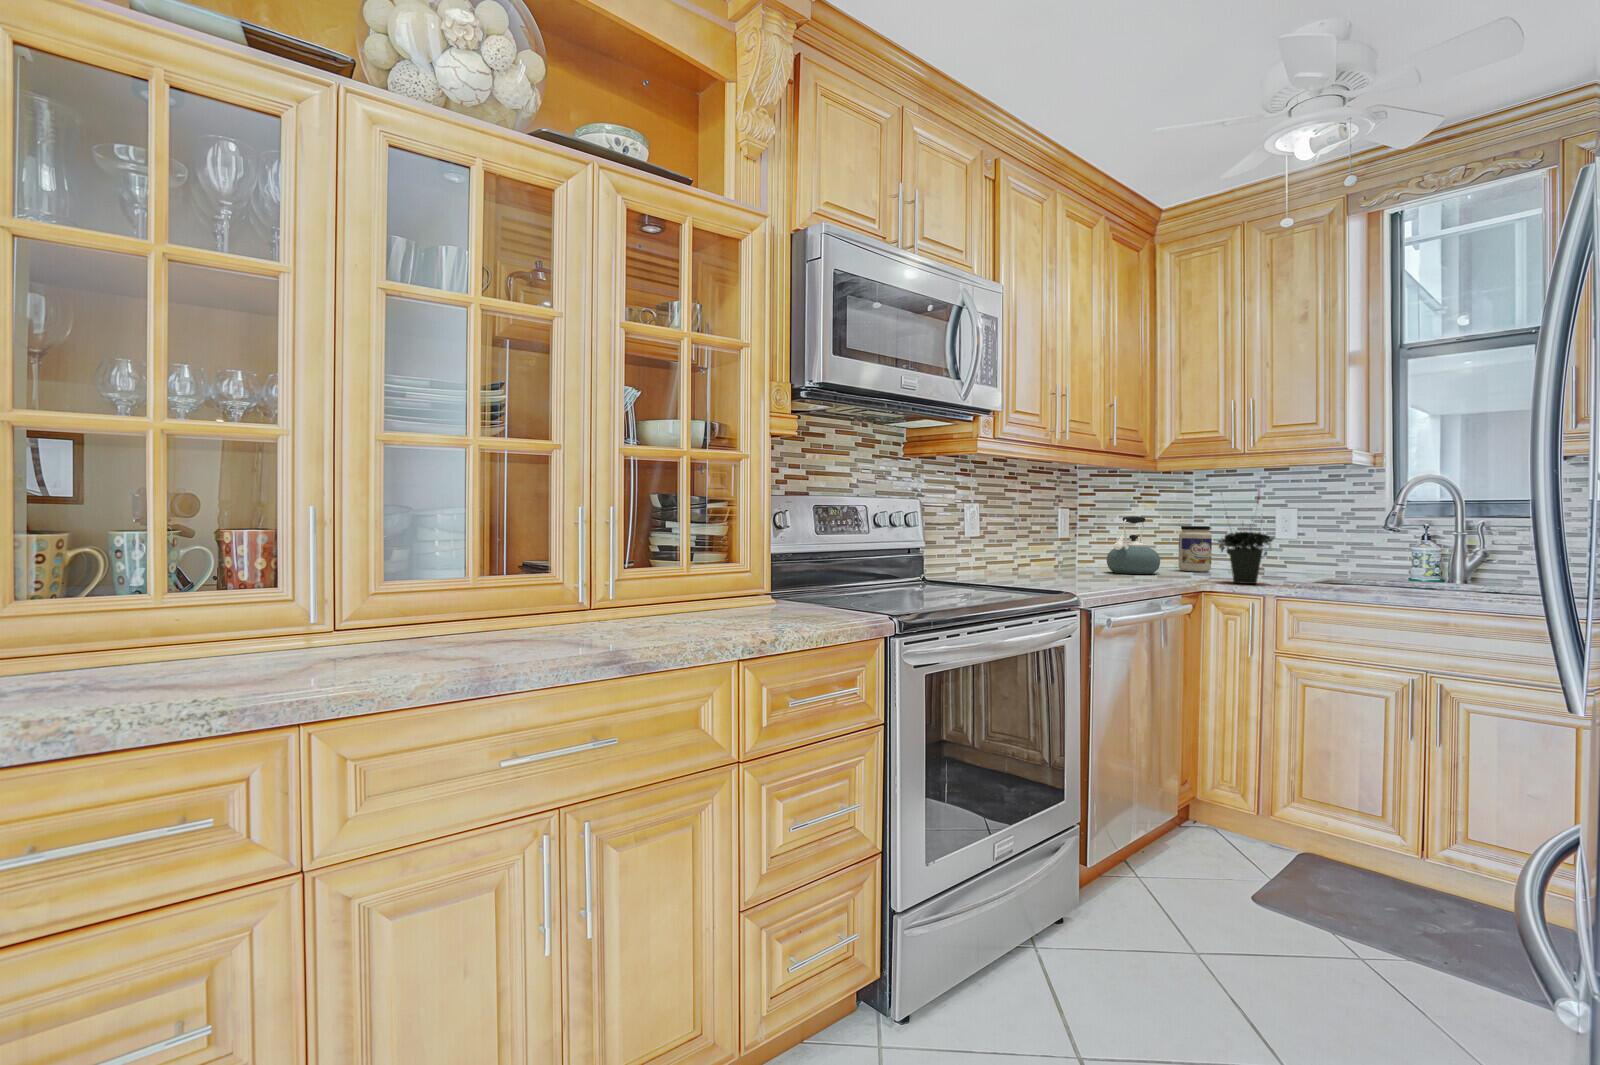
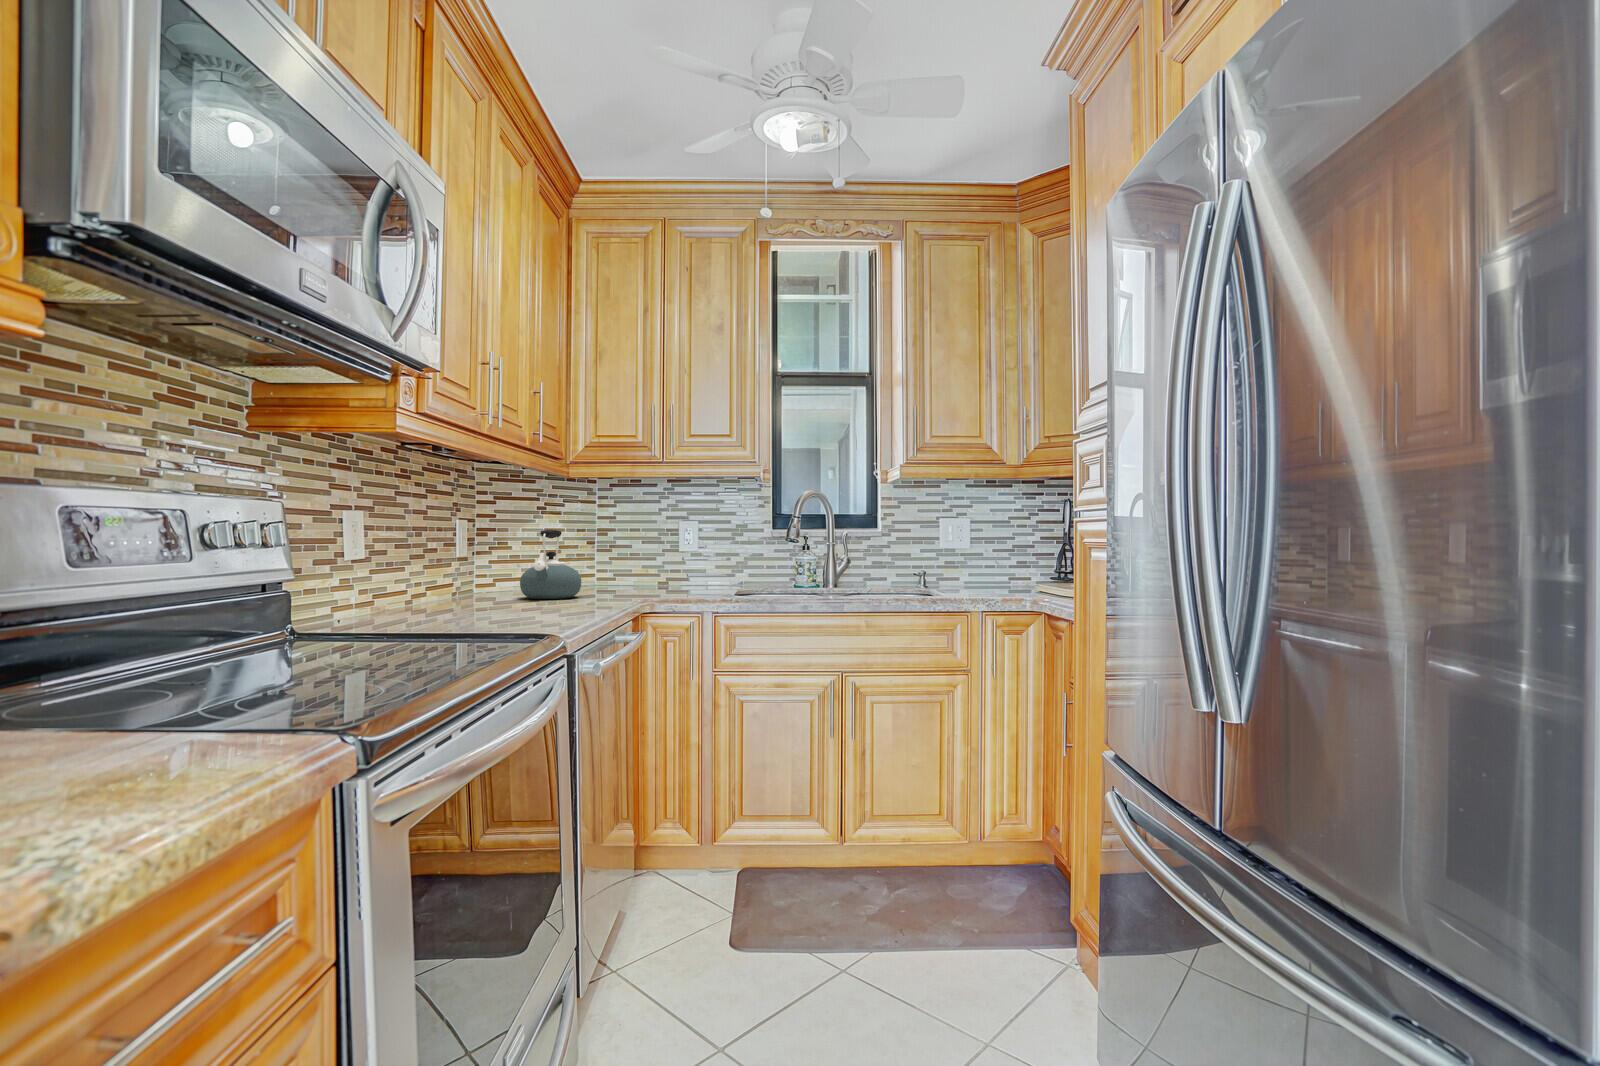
potted plant: present [1218,491,1273,584] -> none [653,496,707,602]
jar: present [1179,526,1212,572] -> none [588,540,621,591]

